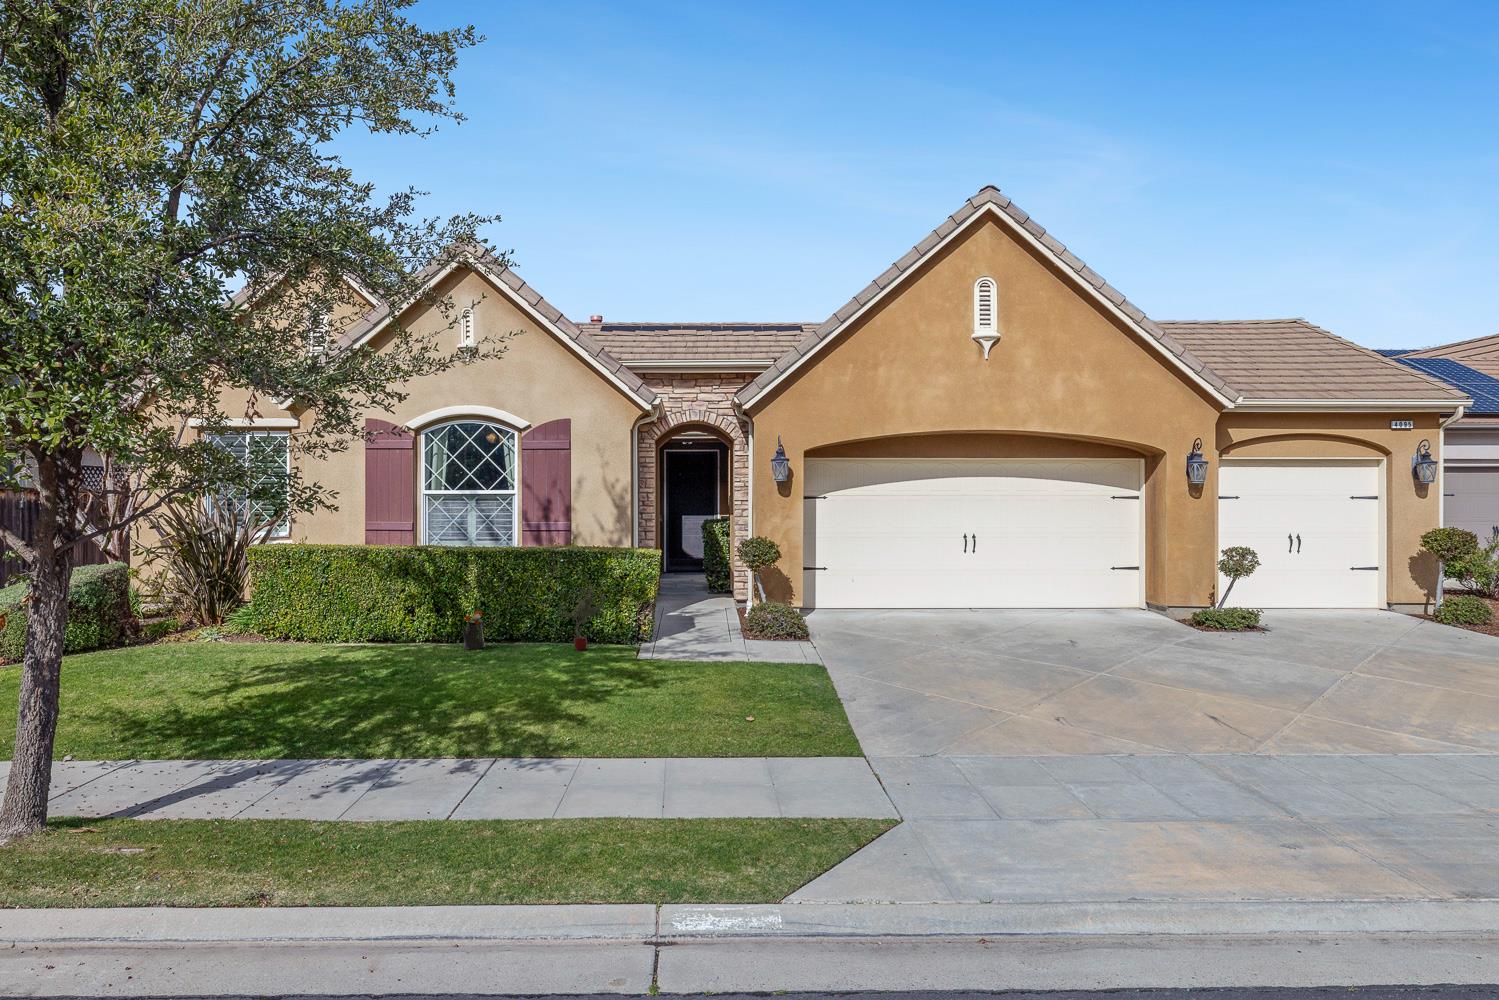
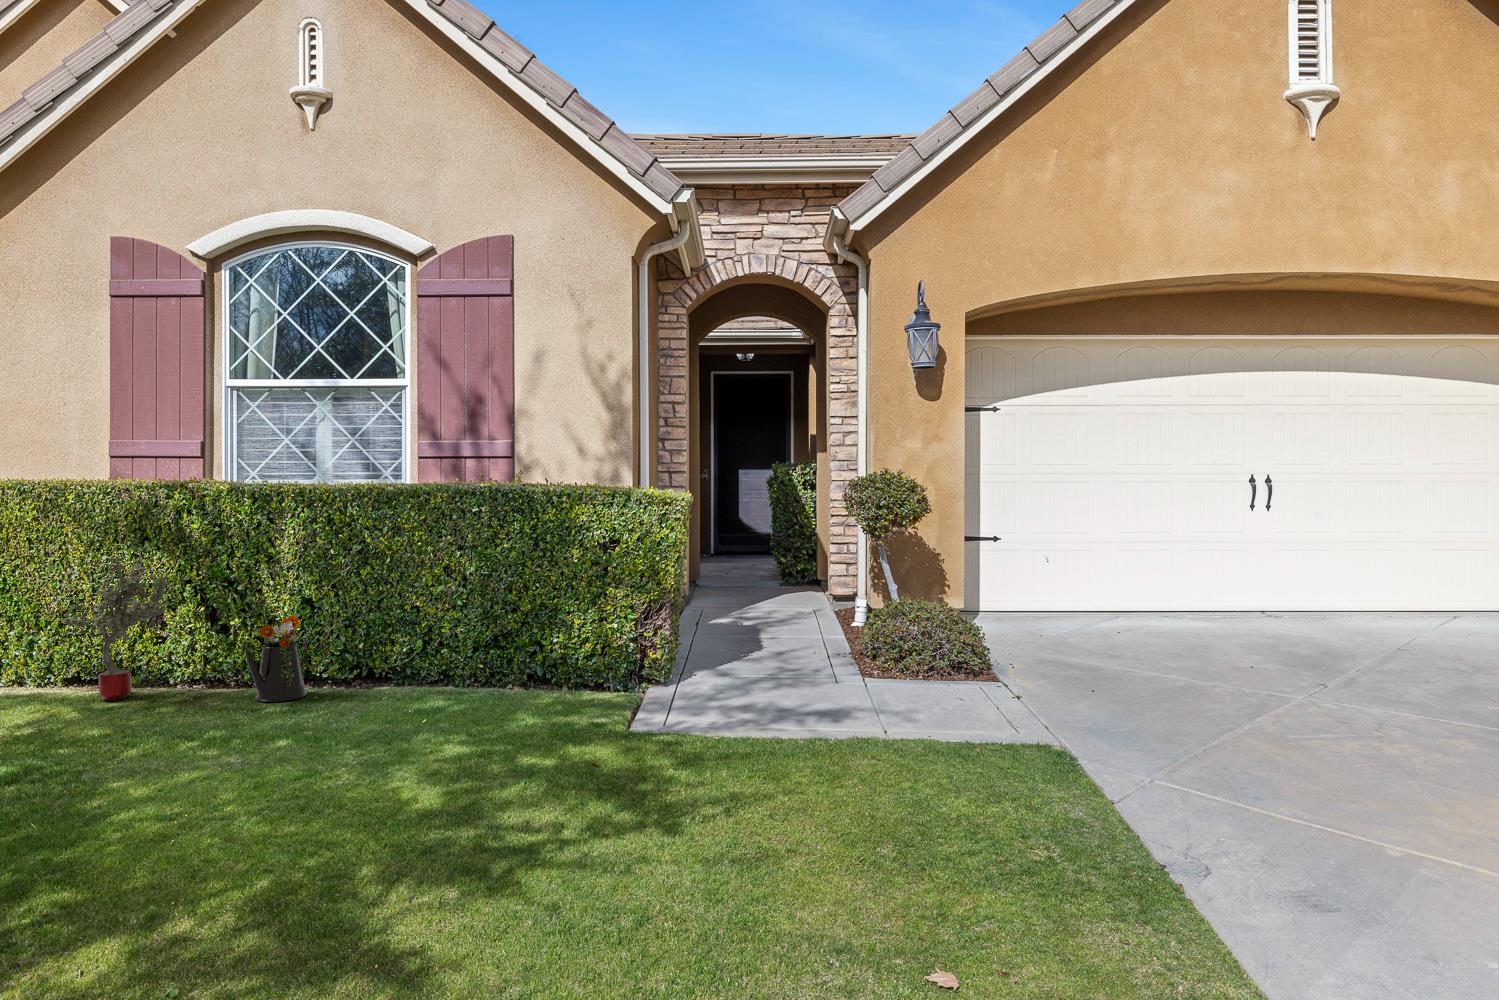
potted tree: present [556,586,606,650] -> present [61,556,173,701]

